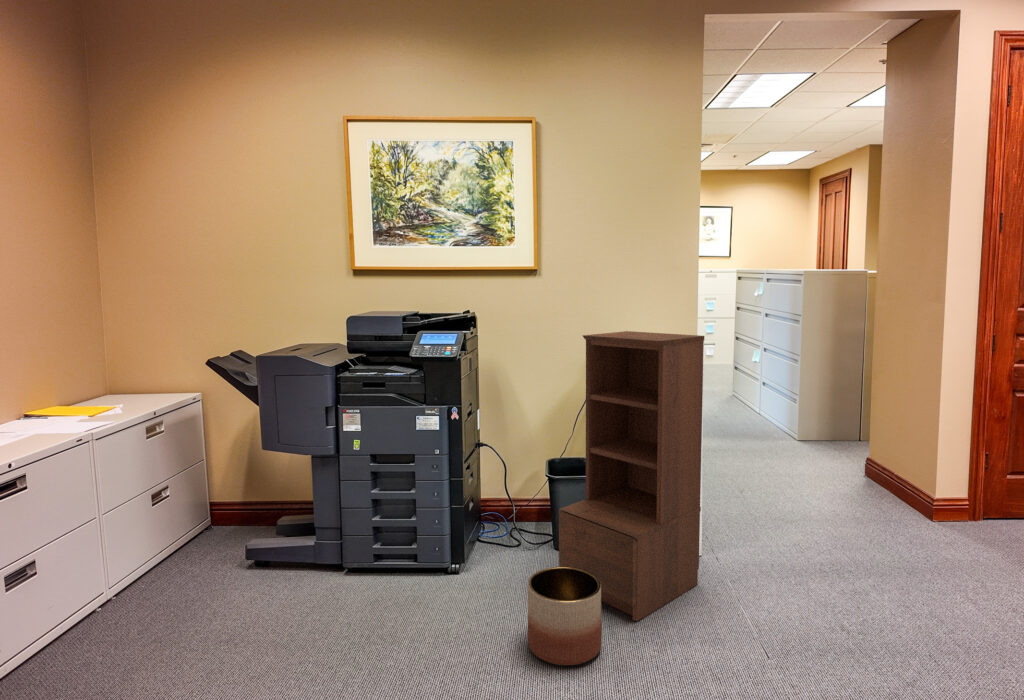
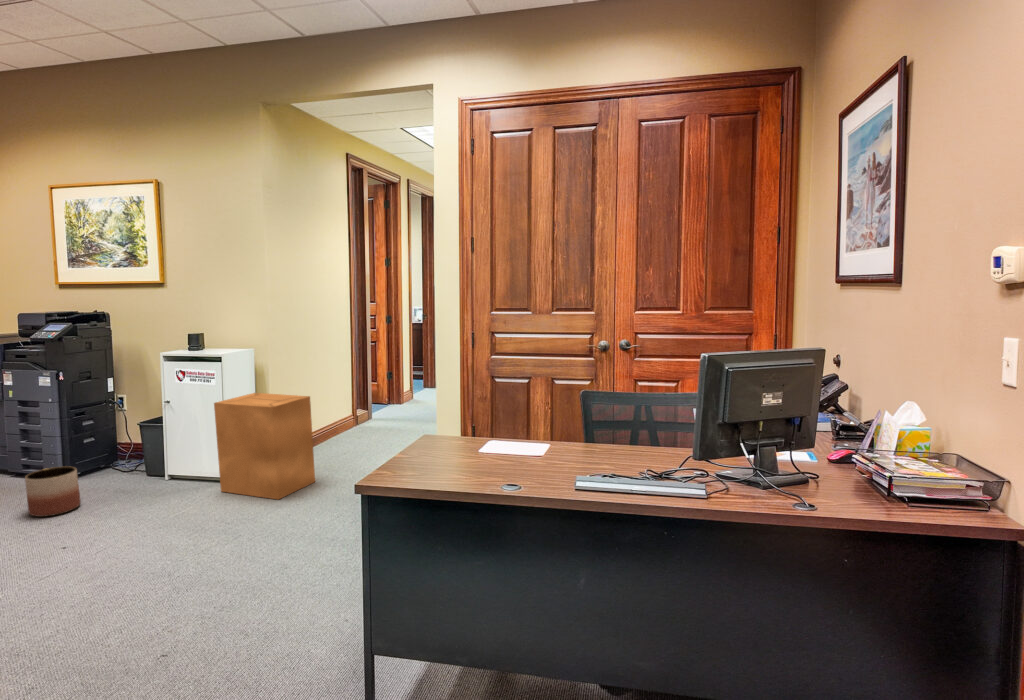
bookshelf: present [559,331,704,621] -> none [106,326,191,503]
cardboard box: none [742,429,886,596] -> present [214,393,315,500]

